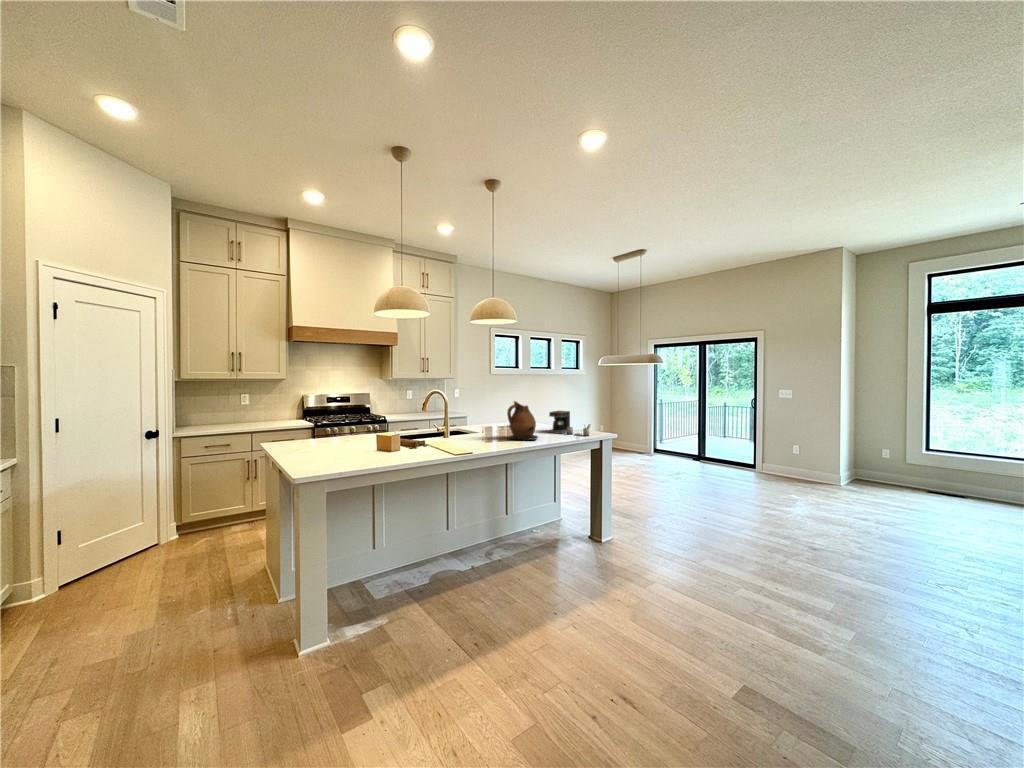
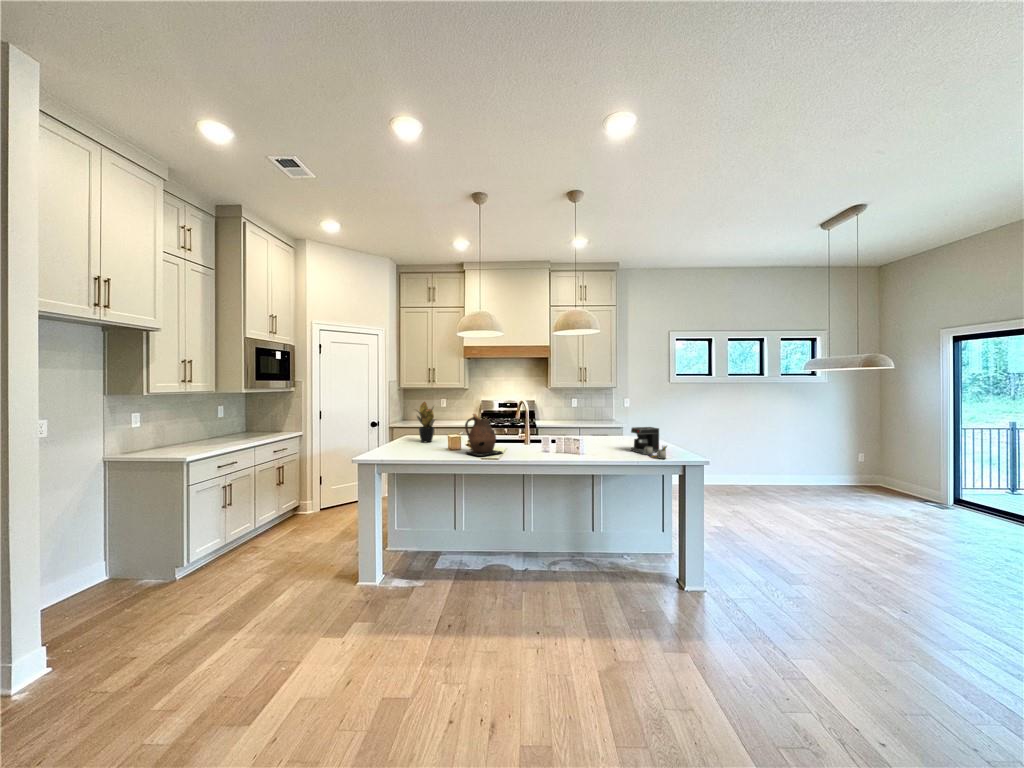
potted plant: none [312,393,349,448] -> present [415,402,436,442]
ceramic pitcher: present [507,401,538,440] -> present [465,414,502,456]

